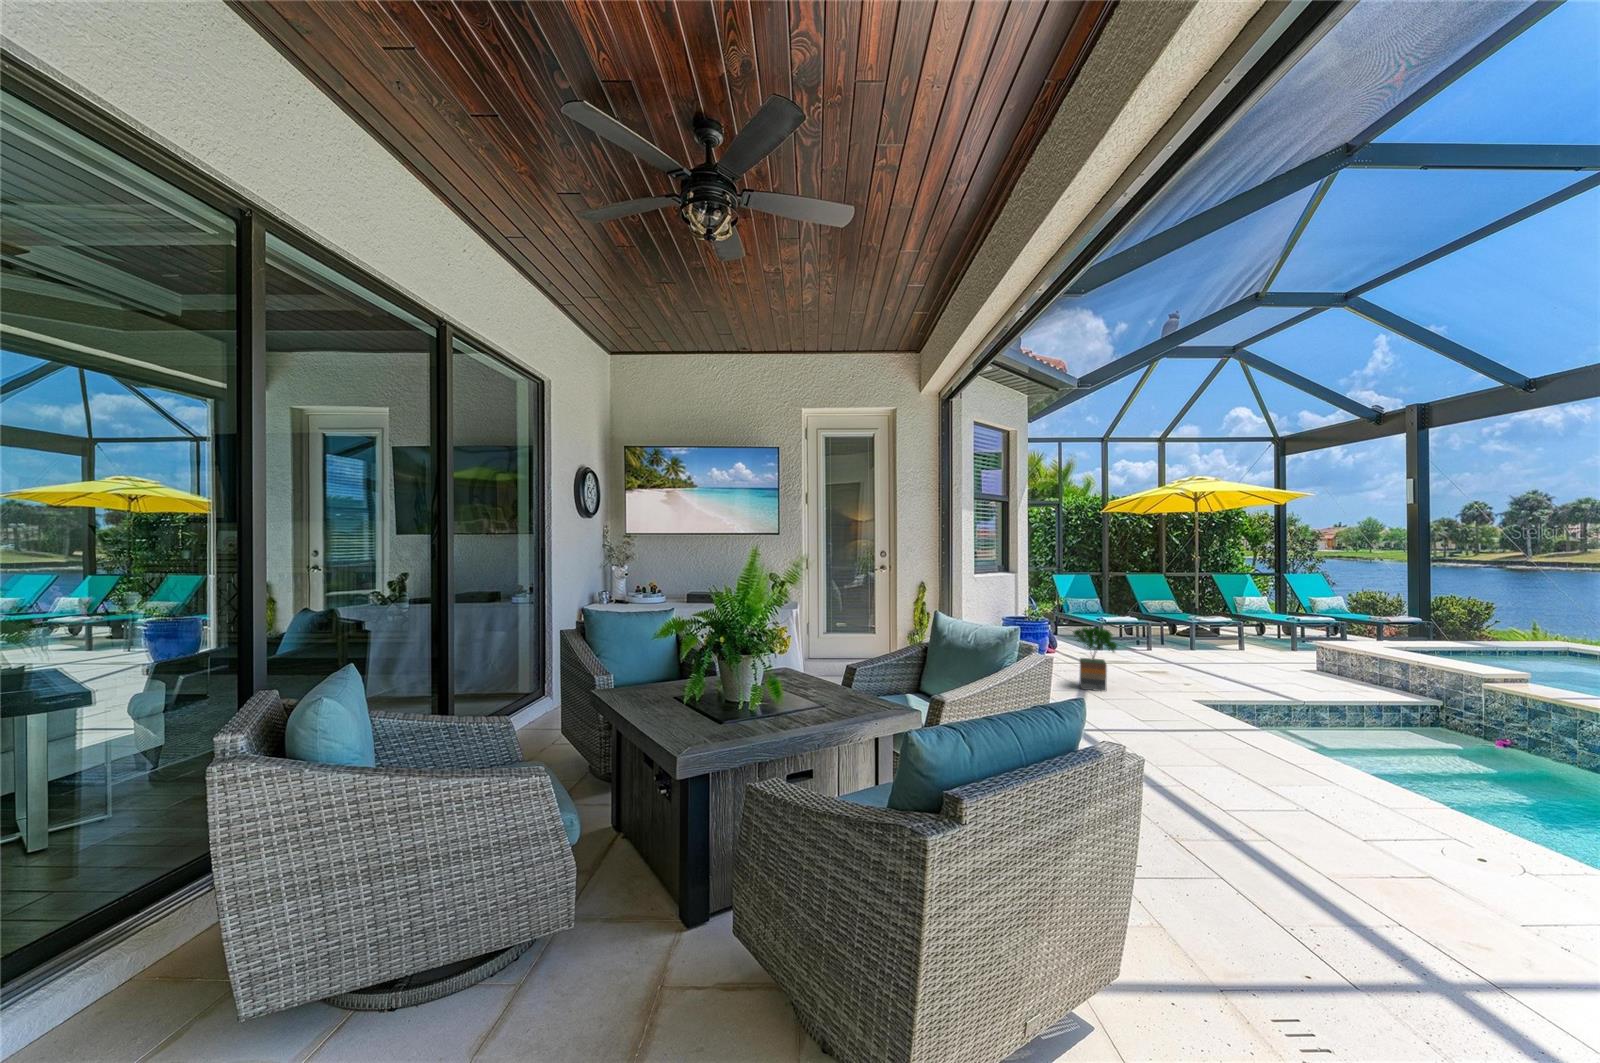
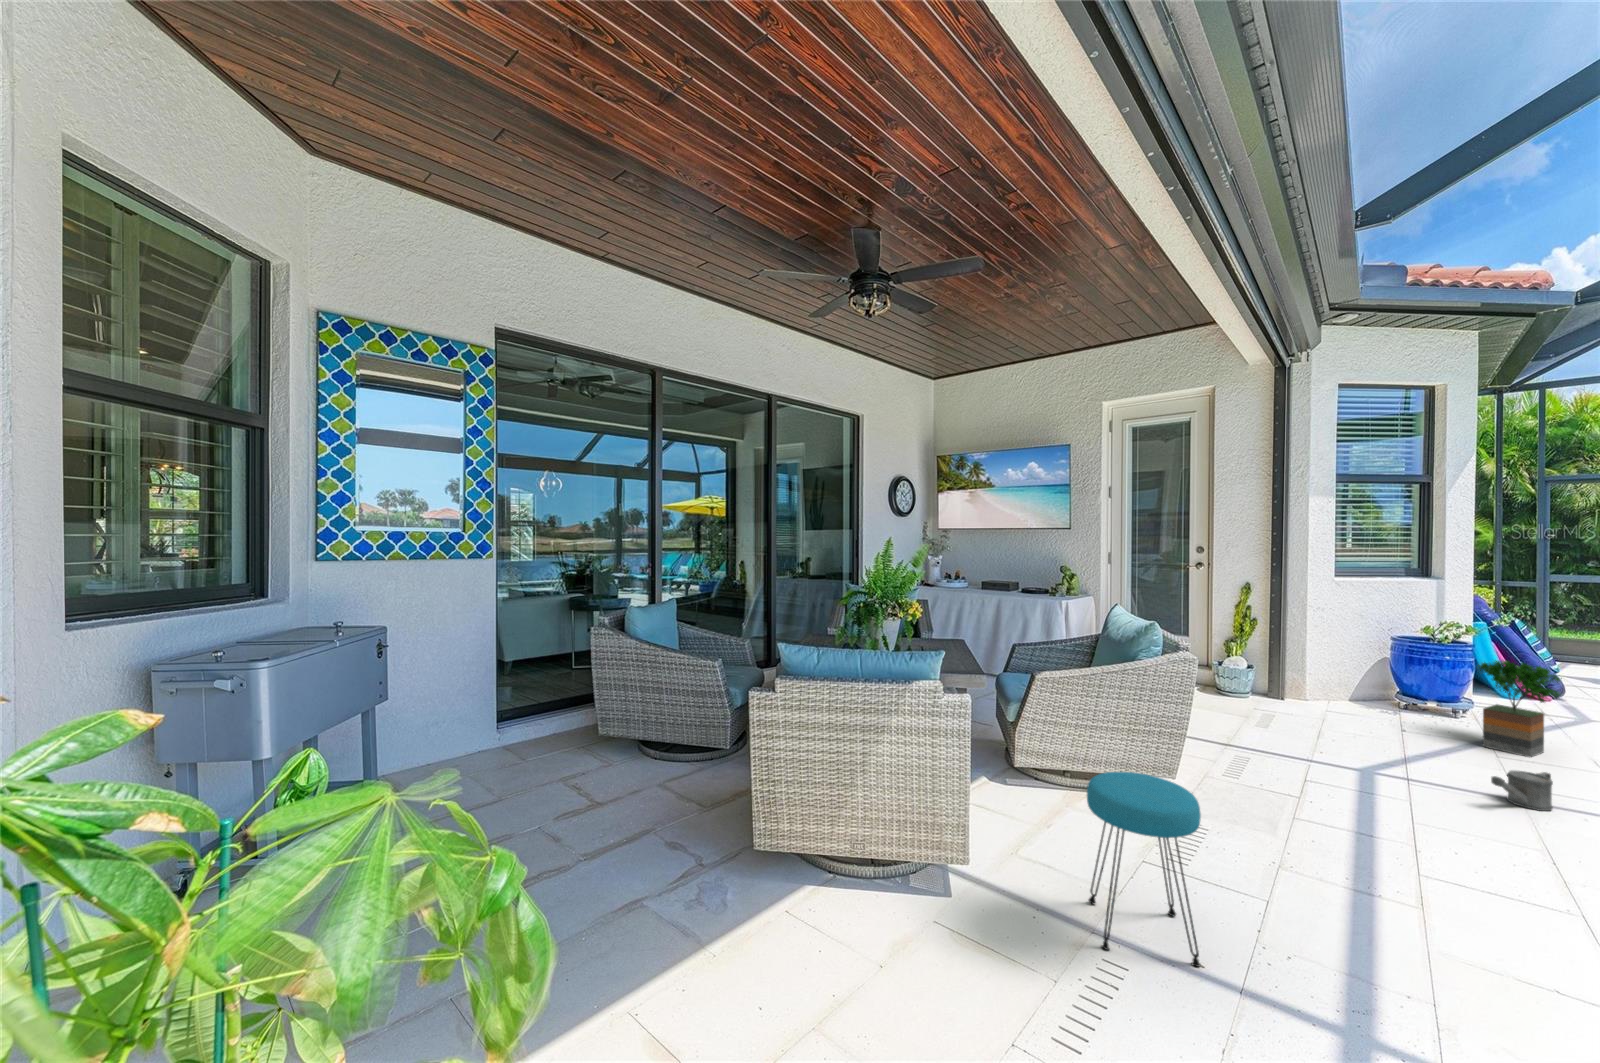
watering can: none [1151,701,1176,729] -> present [1491,770,1553,811]
stool: none [1204,789,1357,1013] -> present [1087,772,1201,967]

